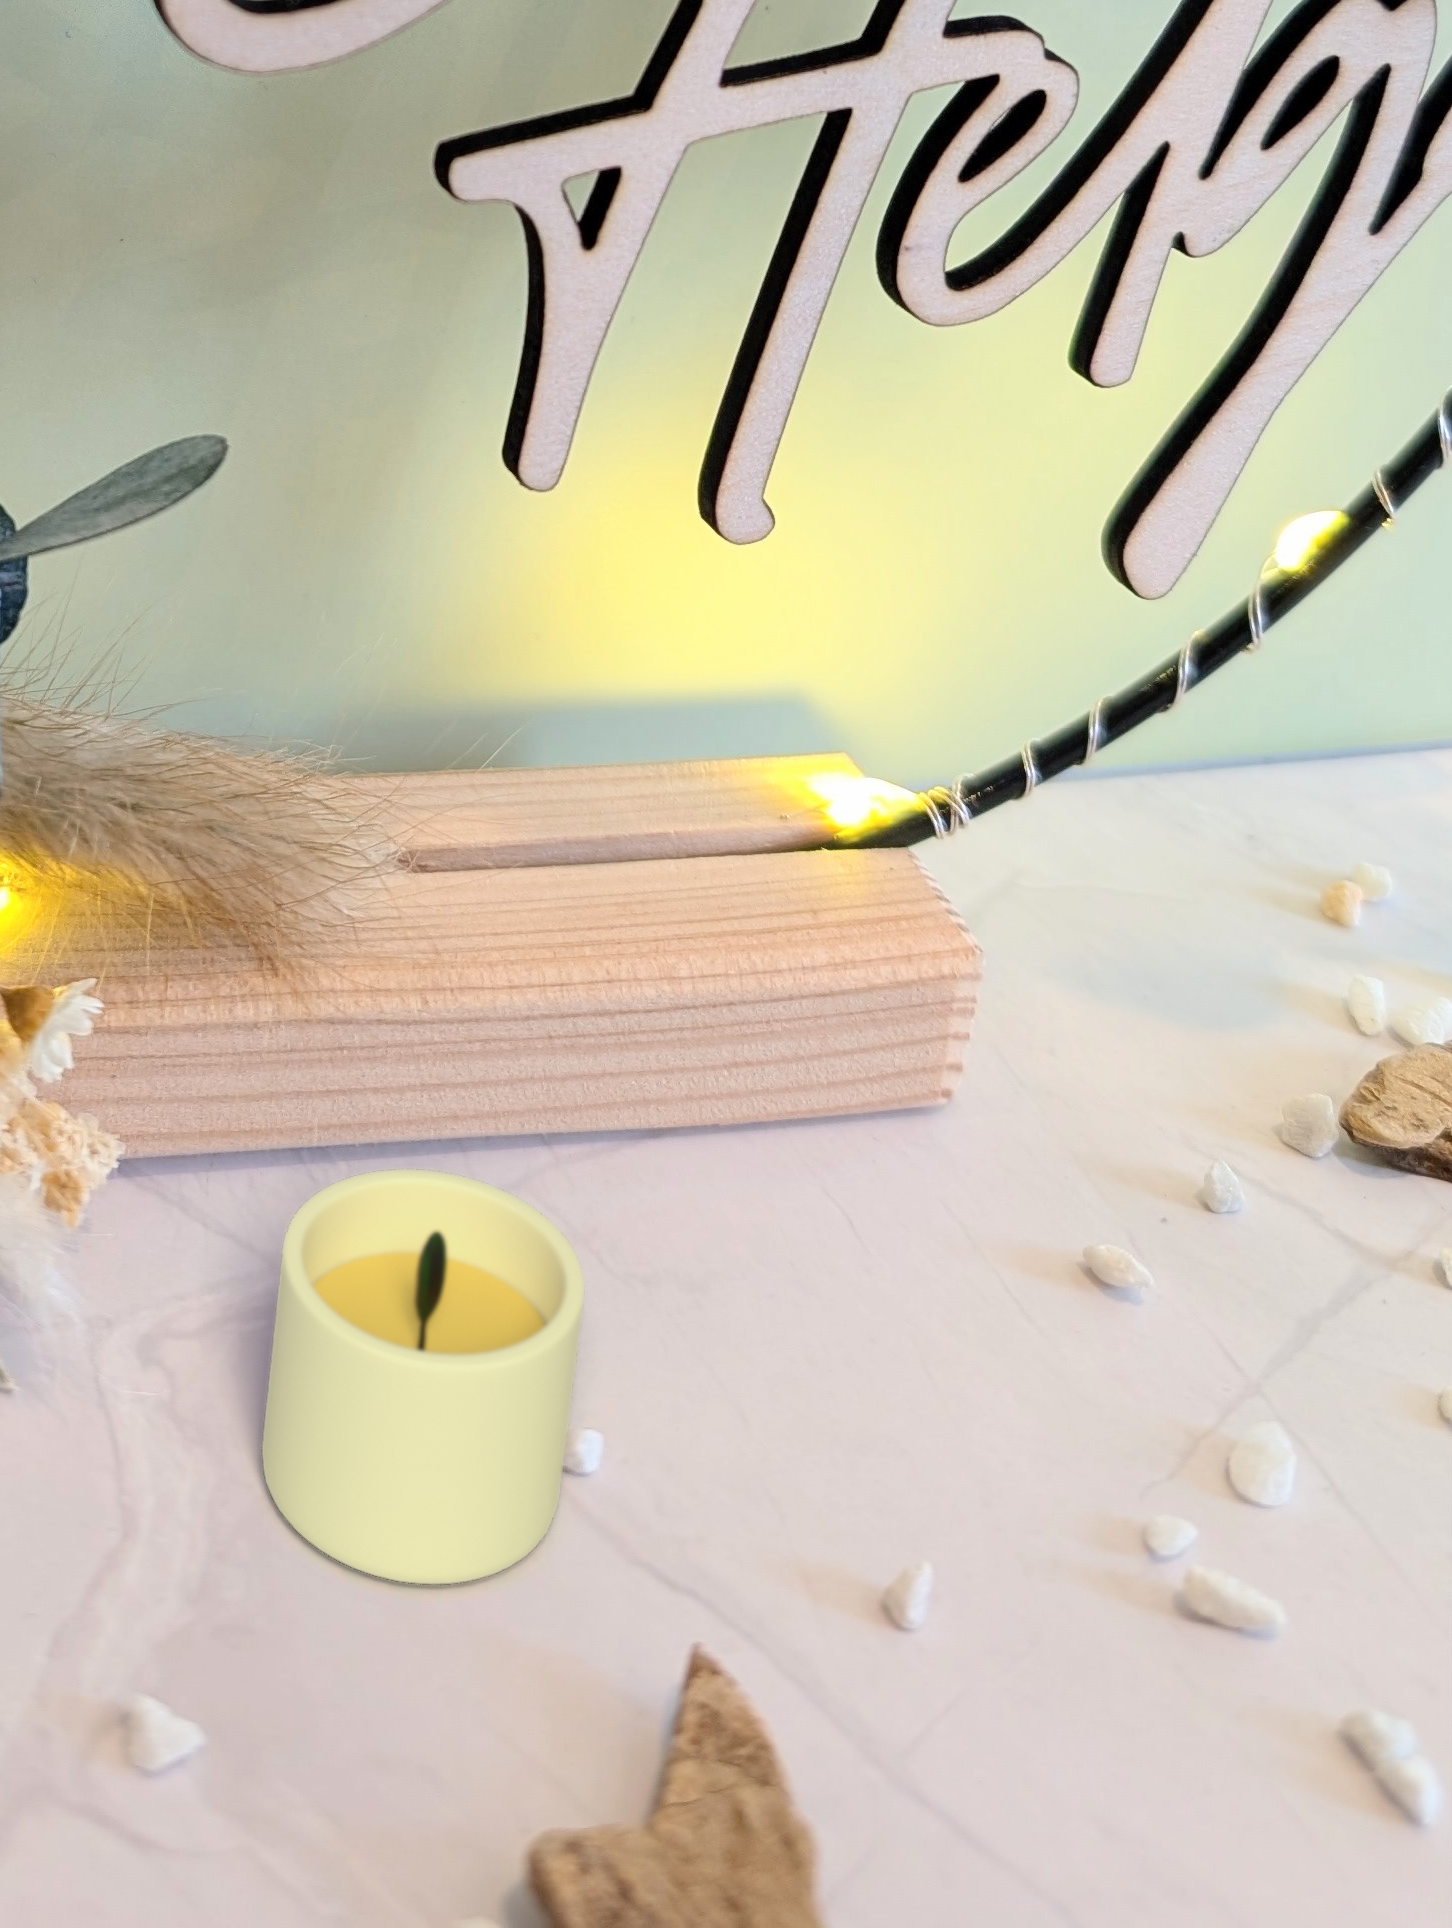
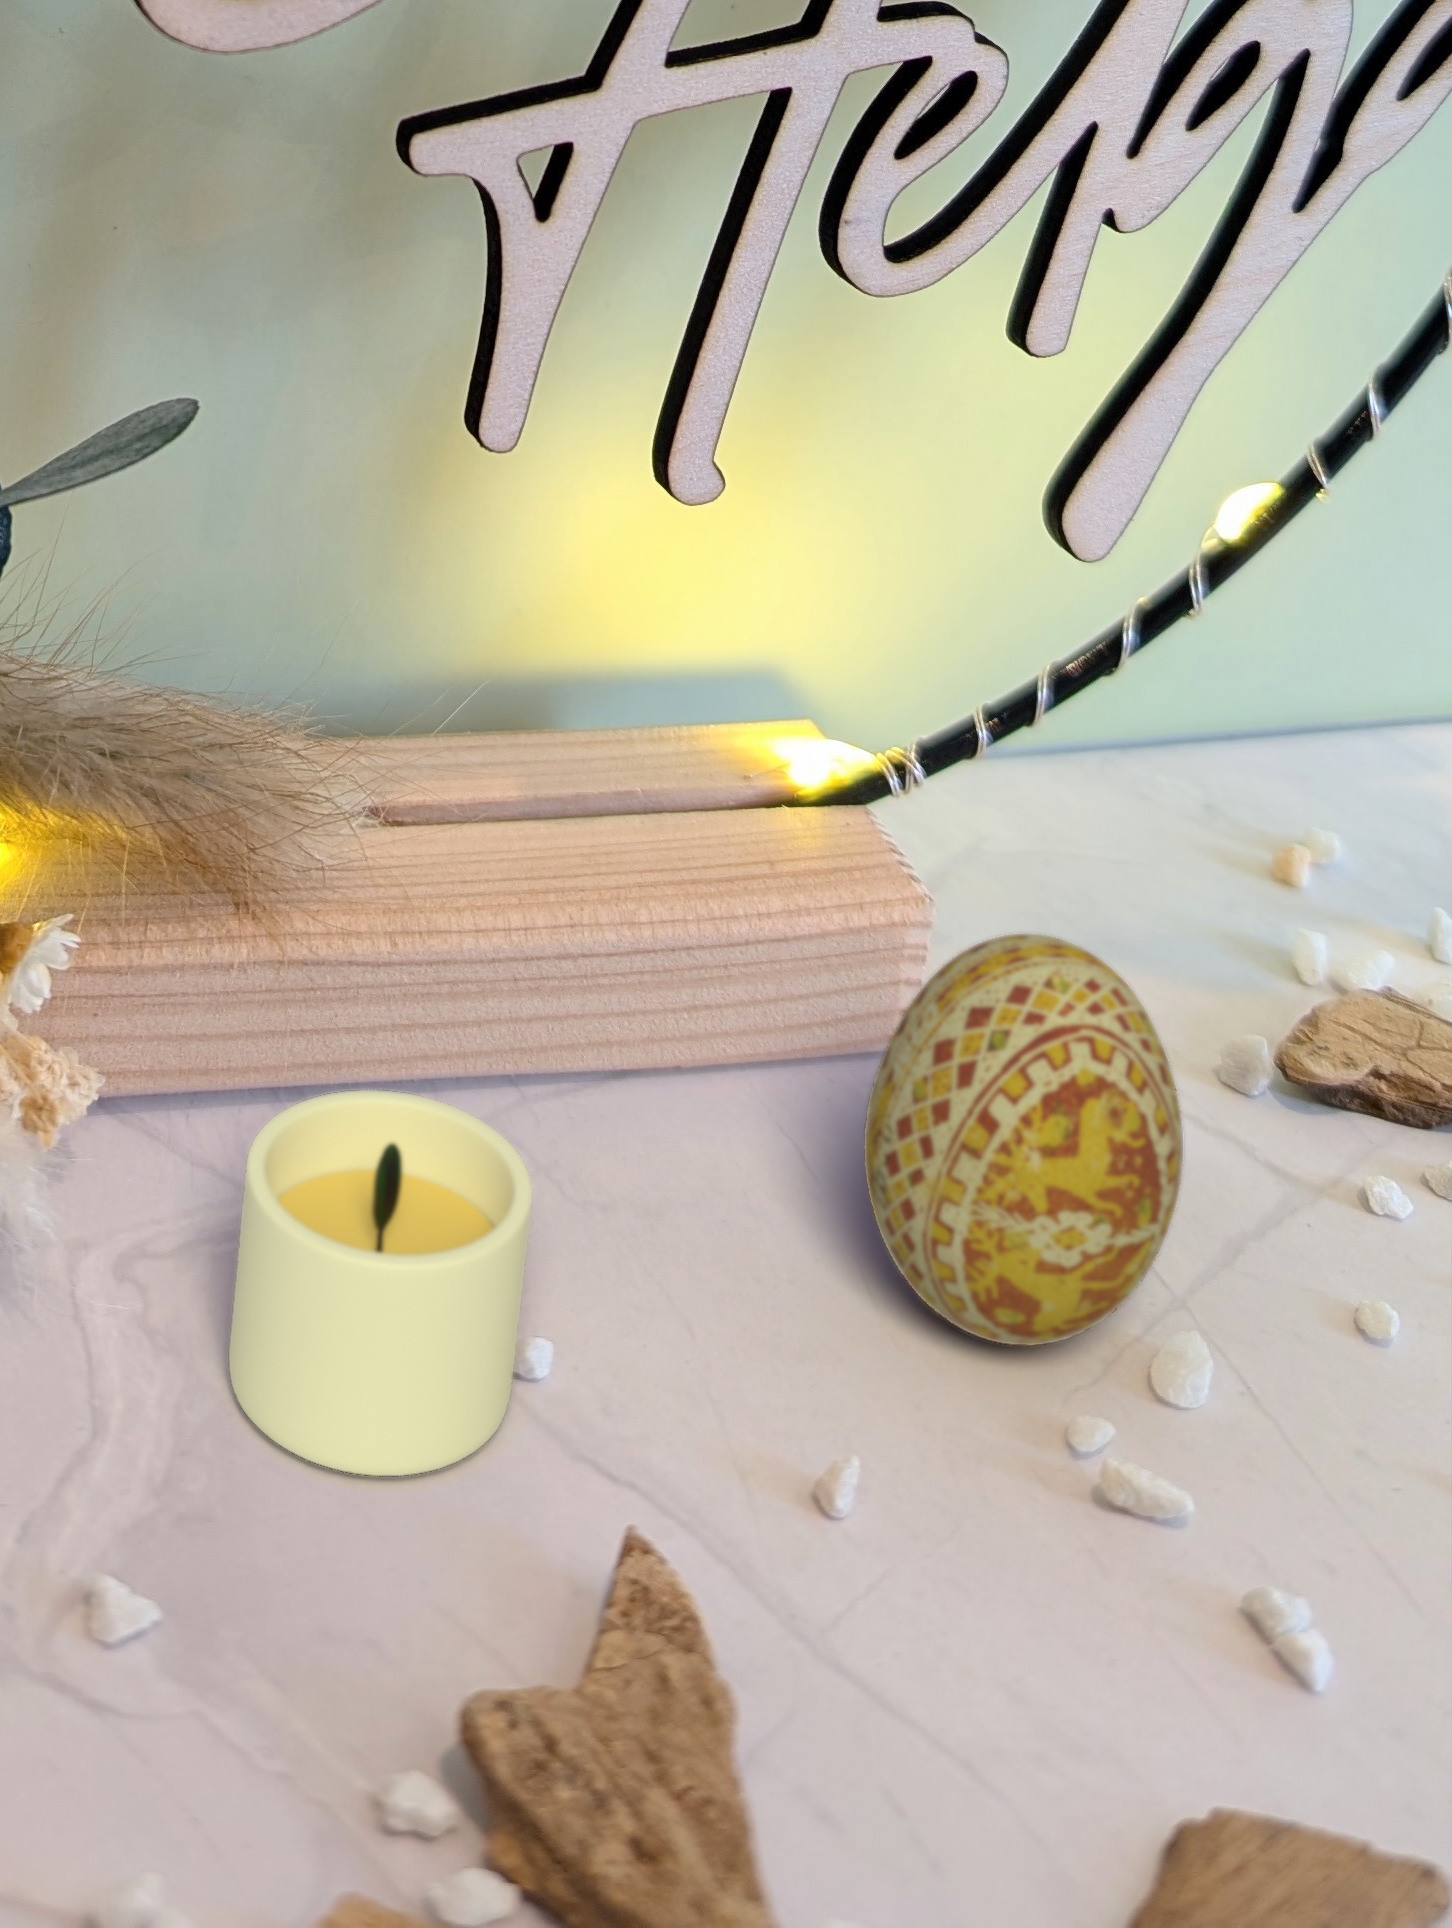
decorative egg: none [926,1009,1267,1442] -> present [864,934,1183,1346]

